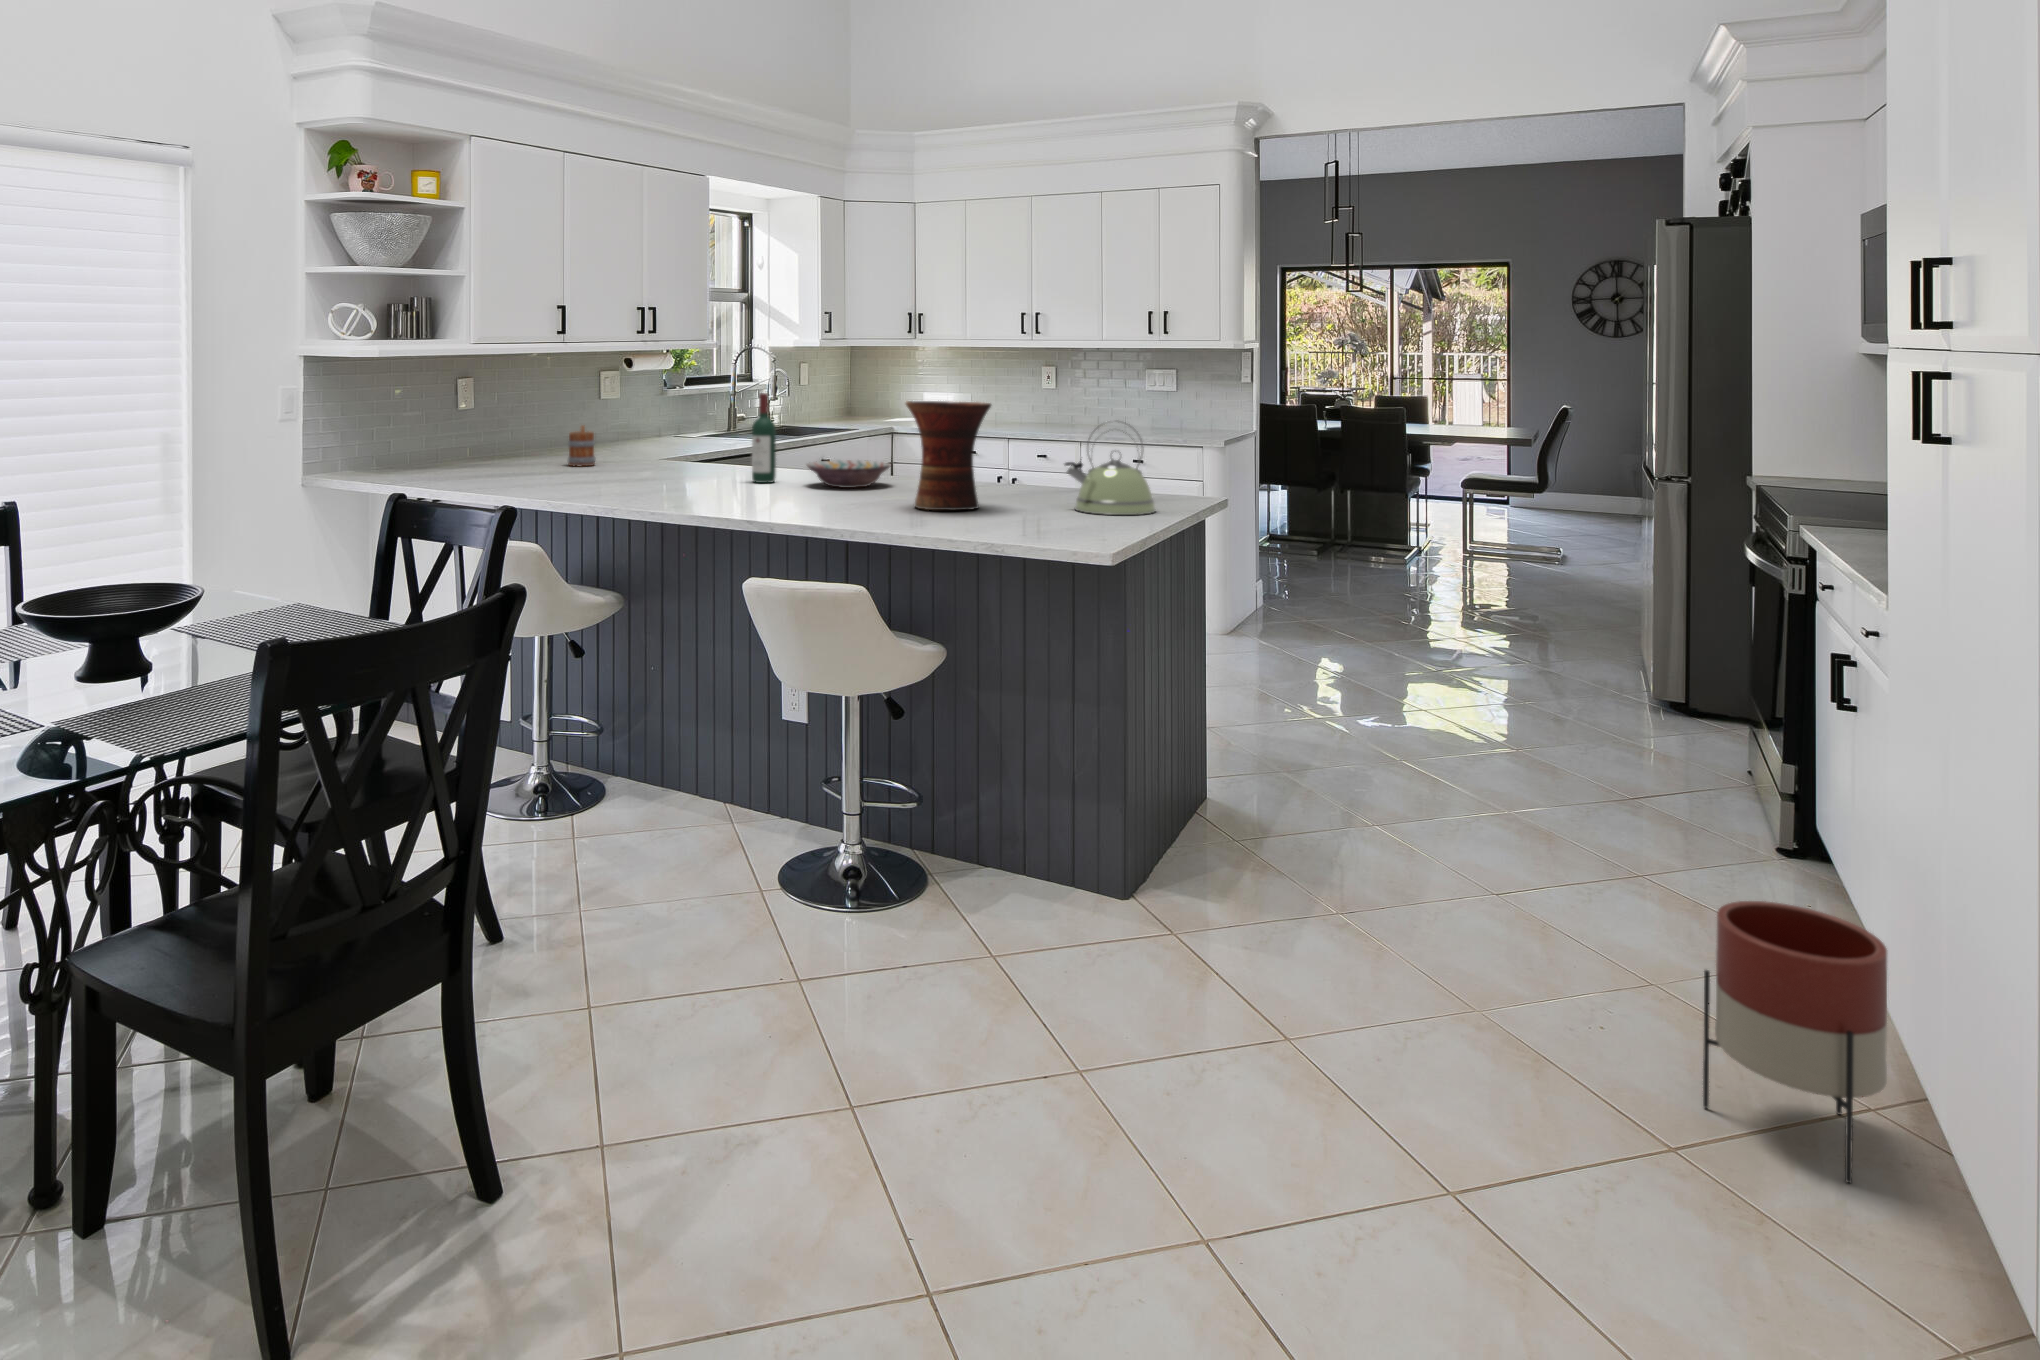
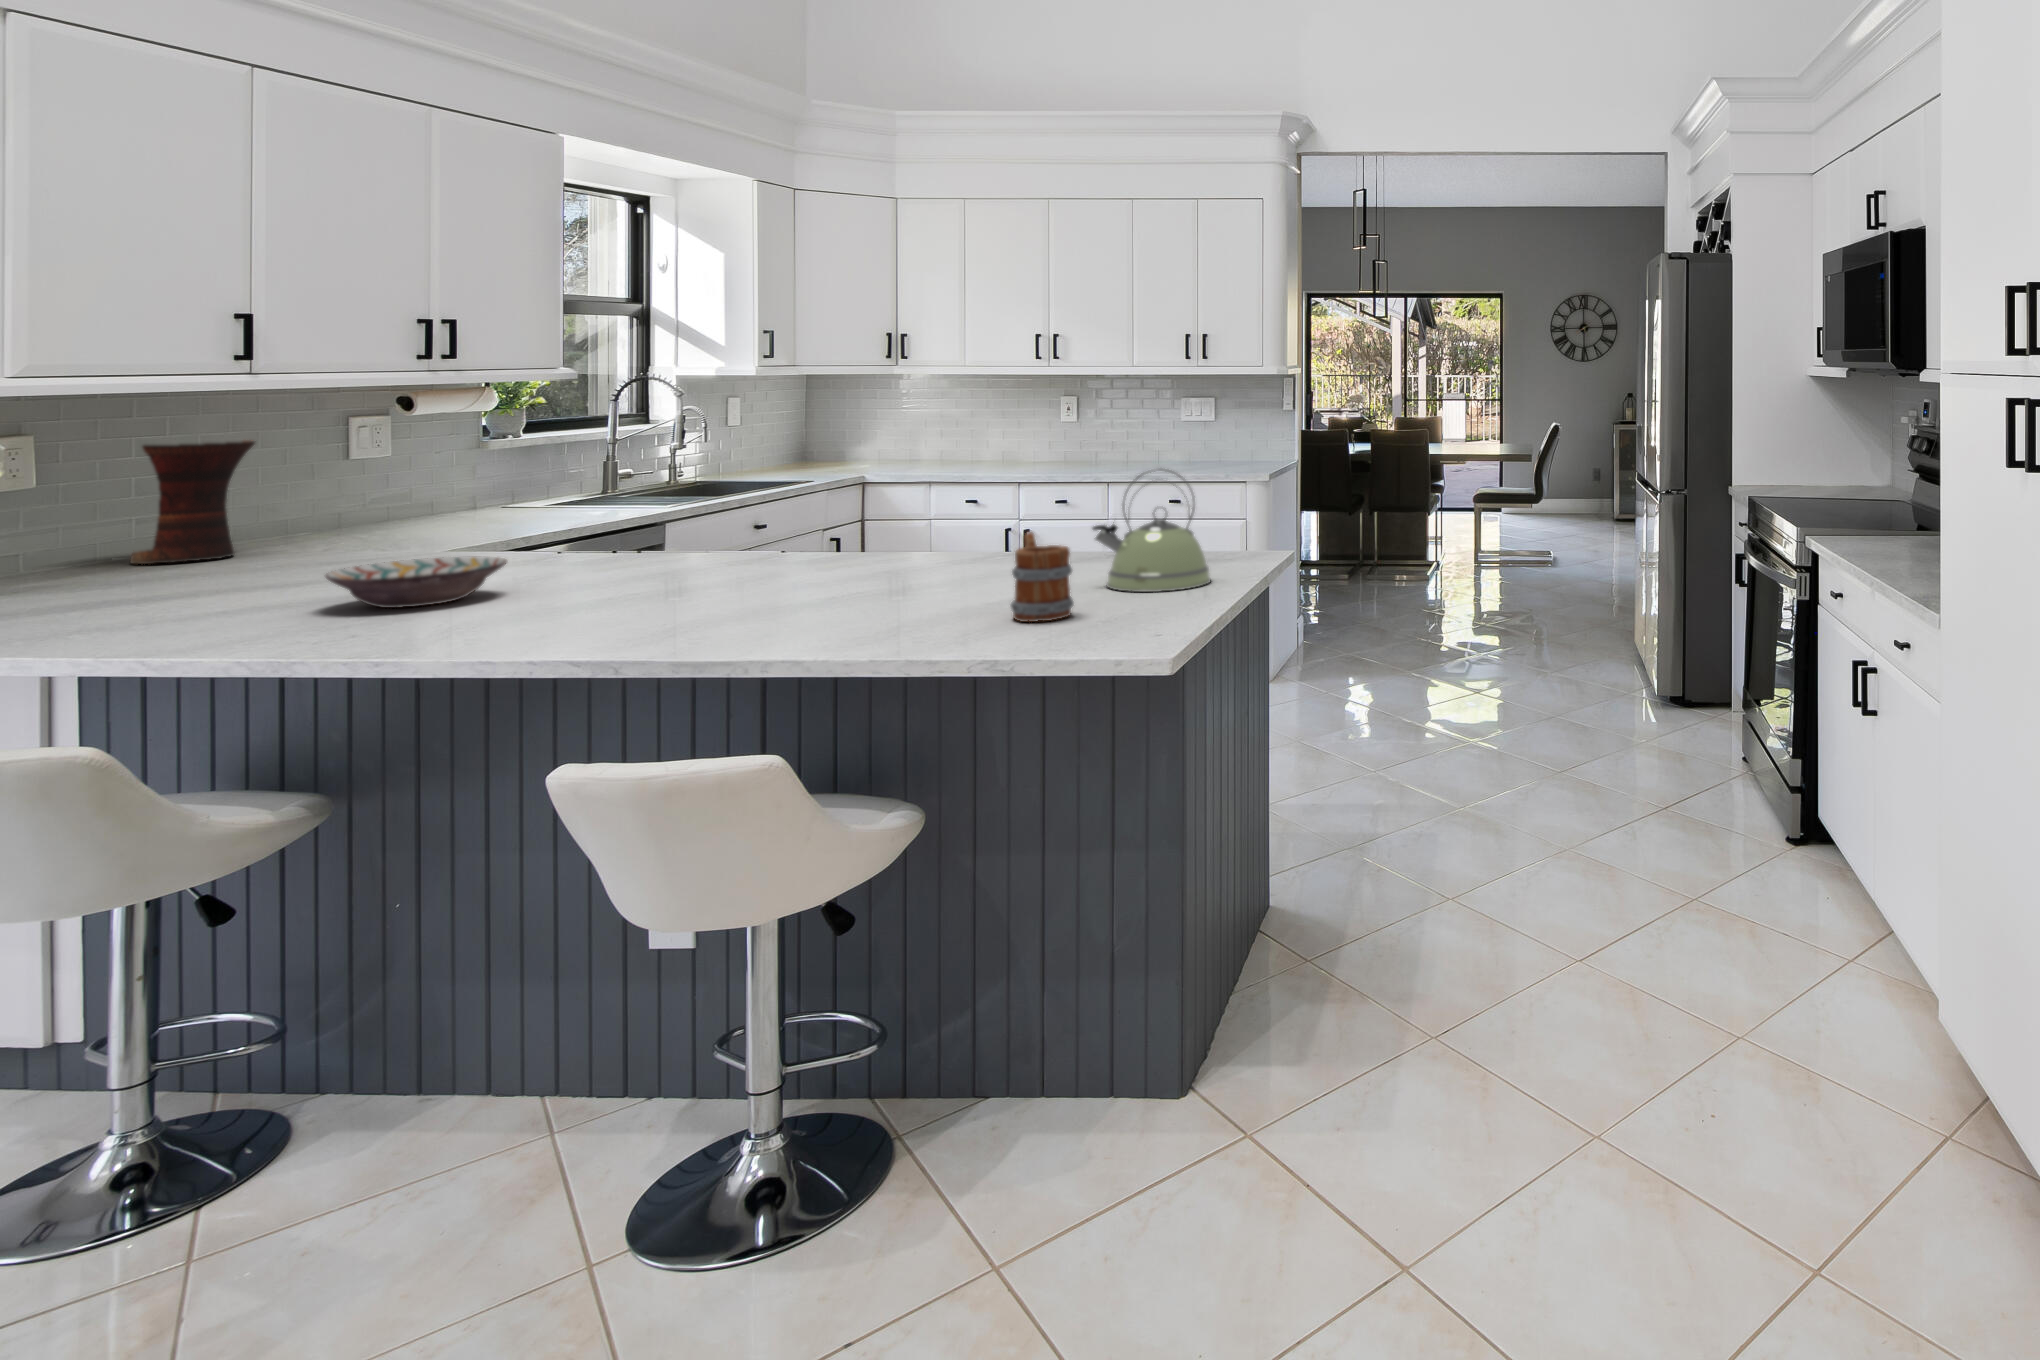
wine bottle: present [752,393,776,483] -> none [613,444,655,577]
vase: present [906,401,991,510] -> present [131,440,255,564]
mug: present [568,426,596,466] -> present [1011,532,1074,622]
decorative bowl: present [807,460,891,488] -> present [325,557,507,608]
planter: present [1703,901,1887,1183] -> none [1842,973,2009,1289]

